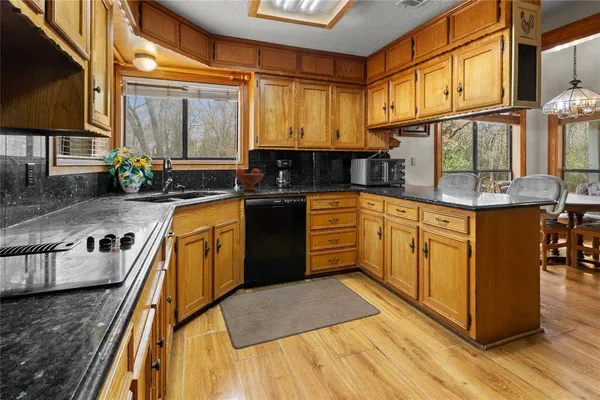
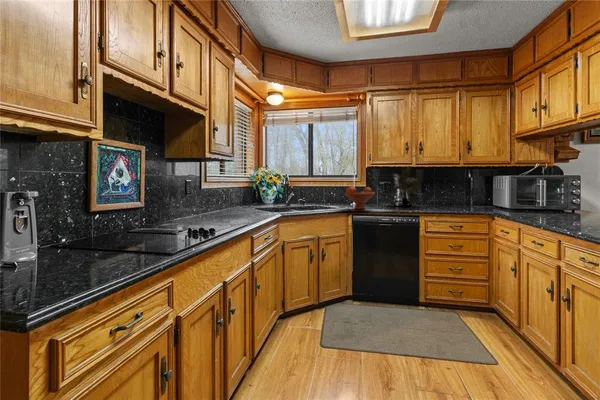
potted plant: none [273,150,302,187] -> present [392,167,421,206]

